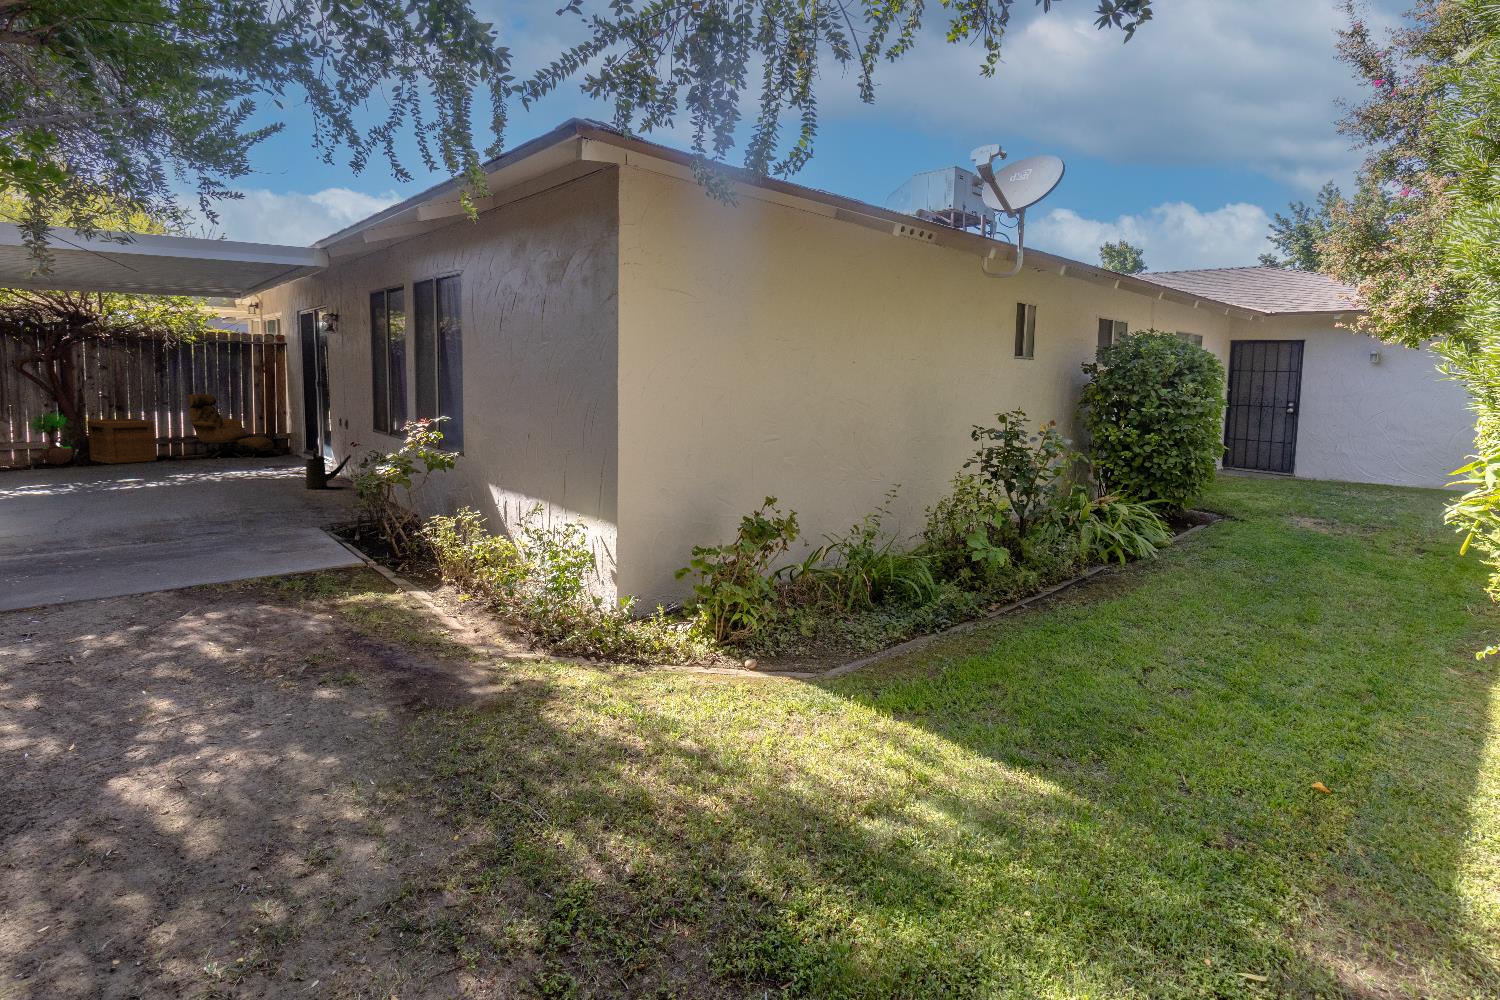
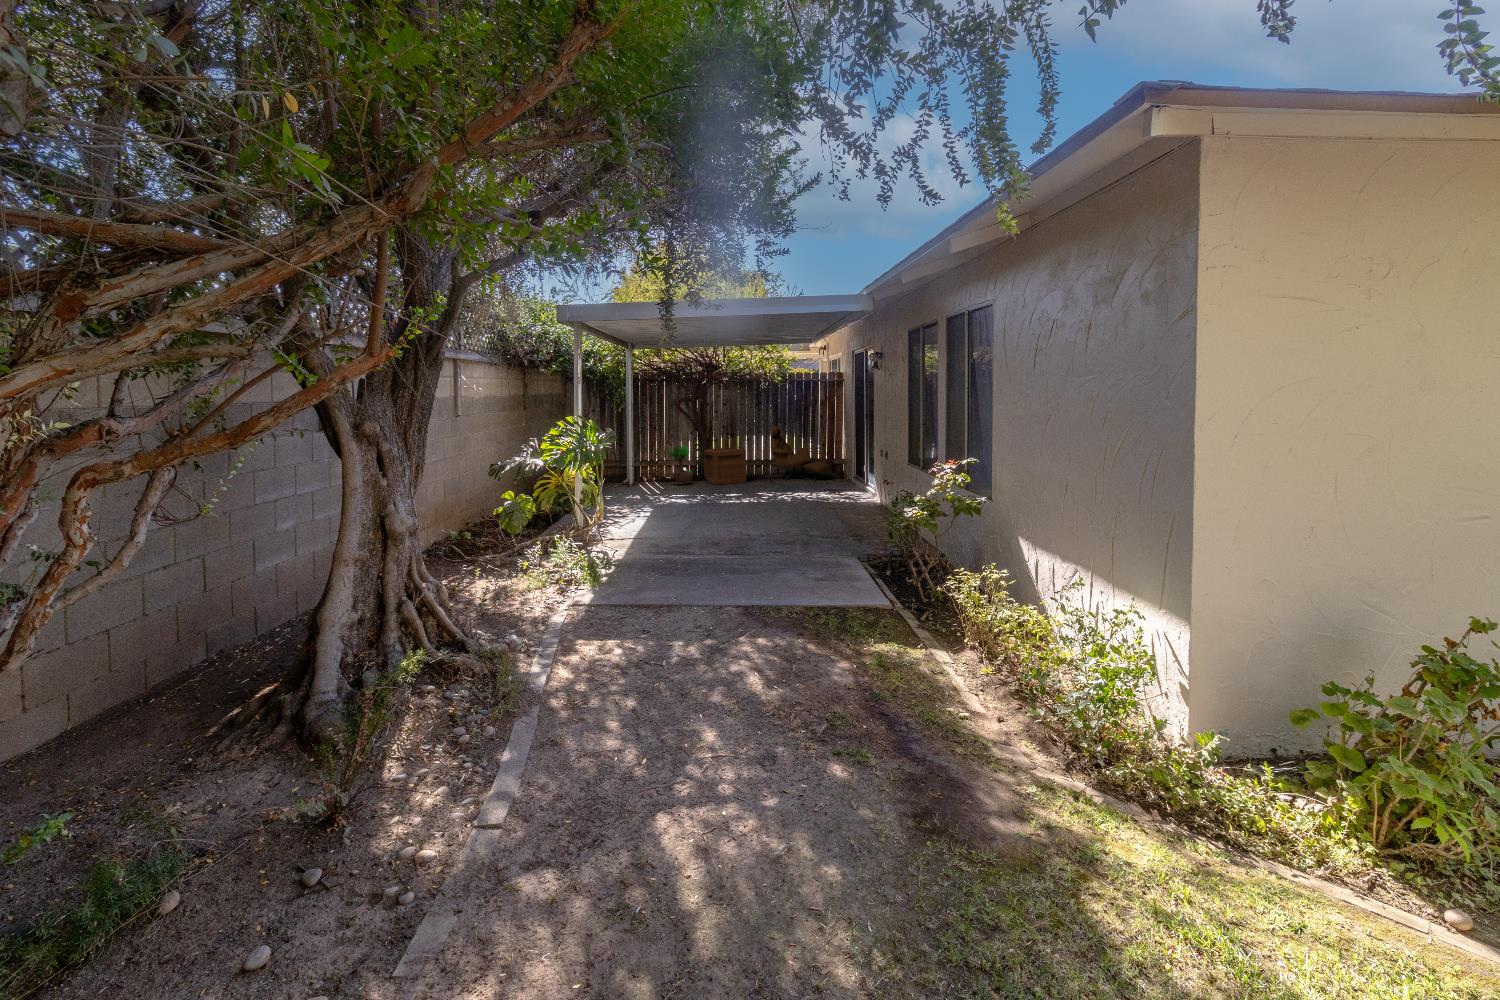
watering can: present [298,449,351,489] -> none [844,479,889,517]

